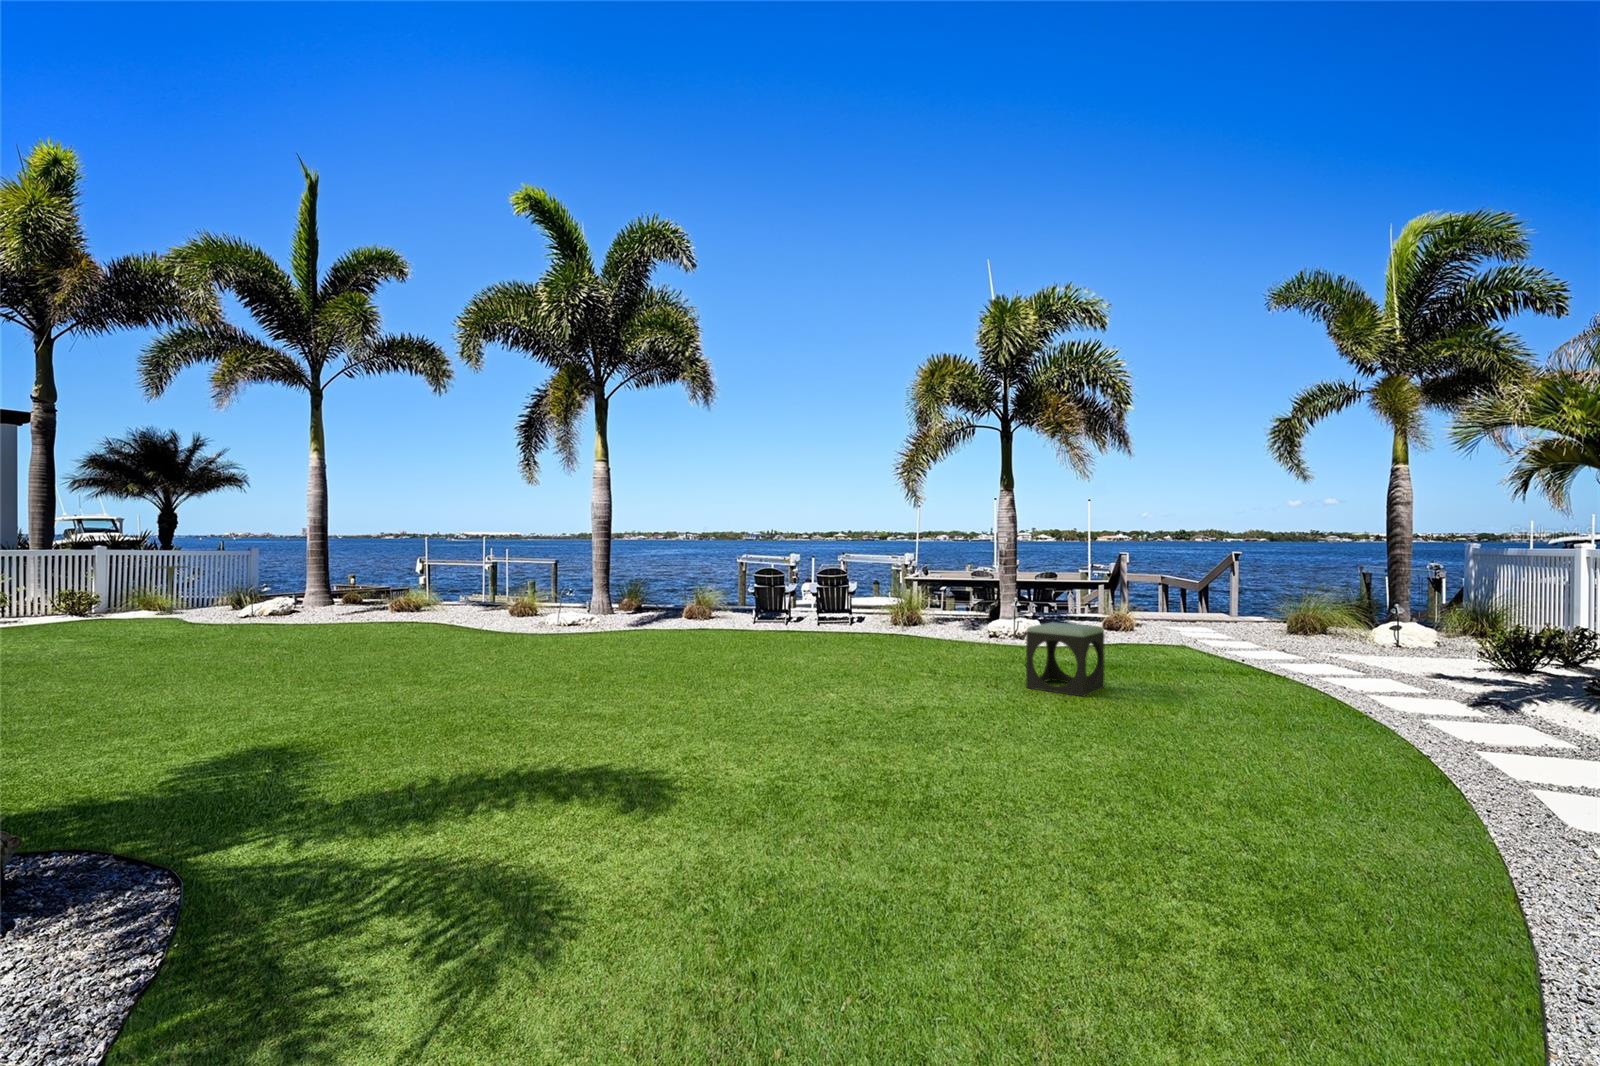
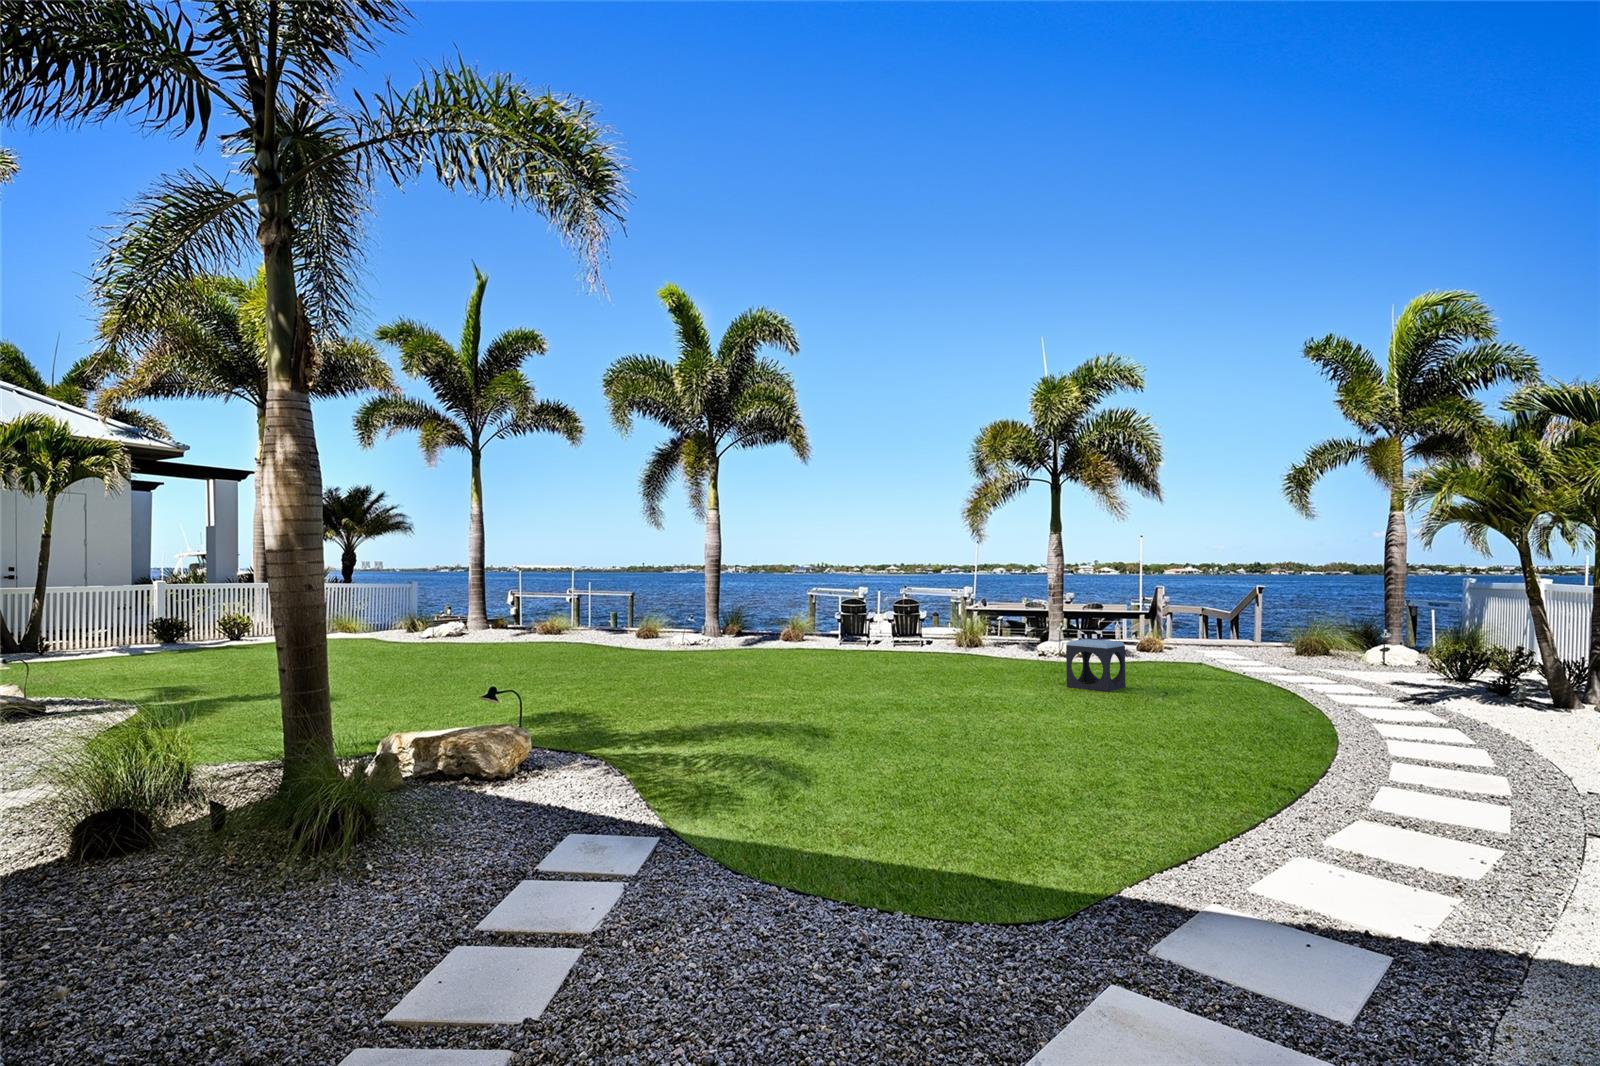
pedestal table: present [155,566,189,615] -> none [344,594,373,634]

